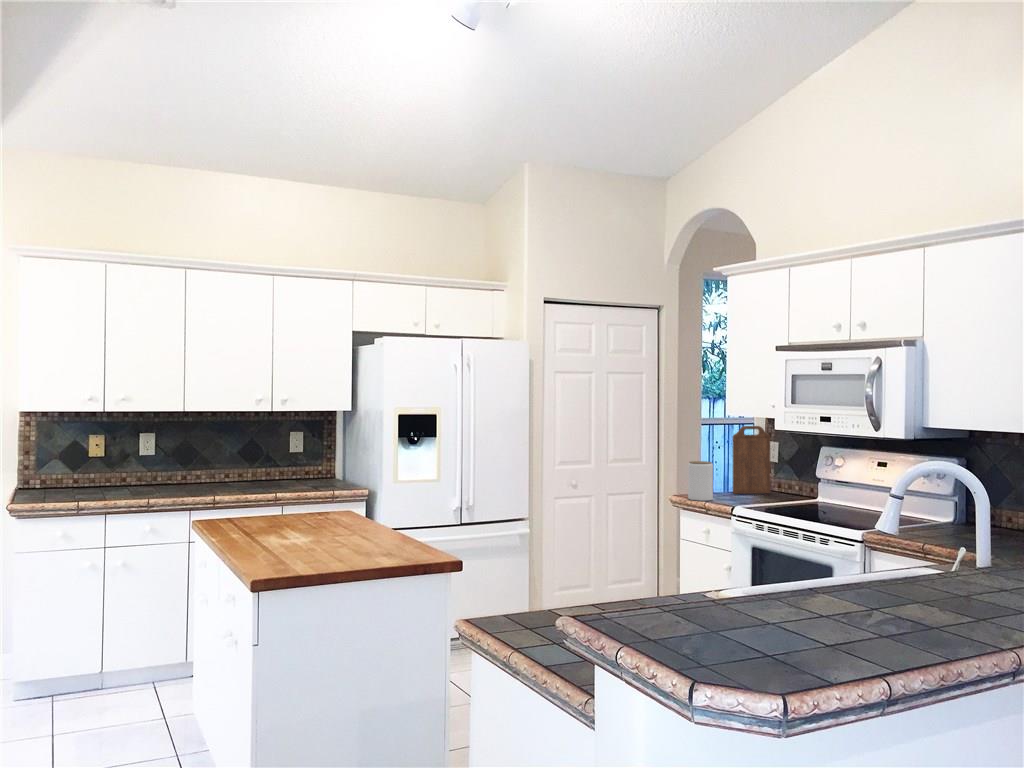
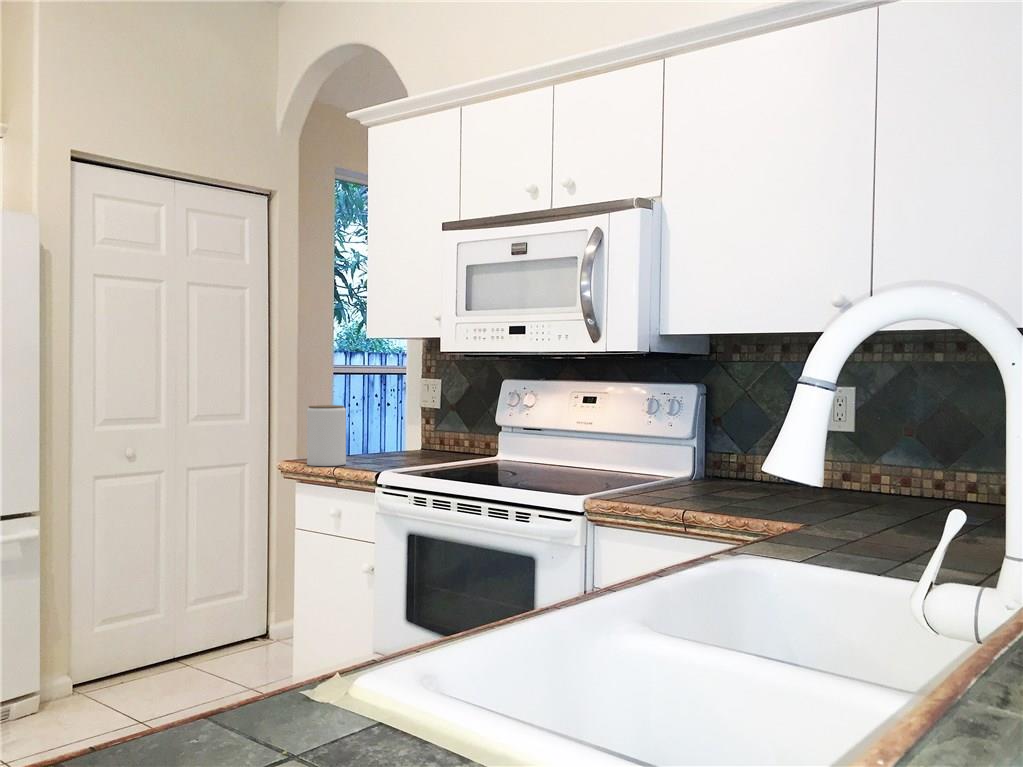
cutting board: present [733,426,770,494] -> none [376,354,430,456]

